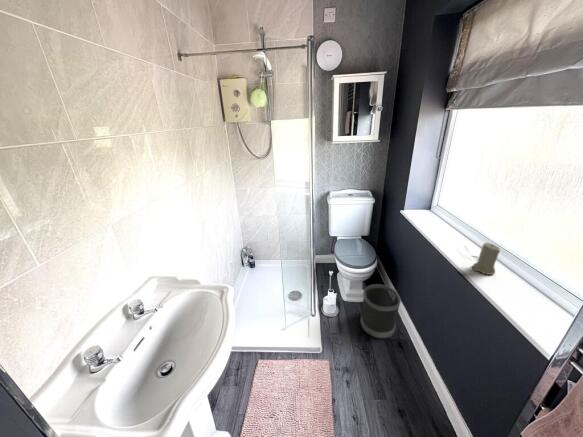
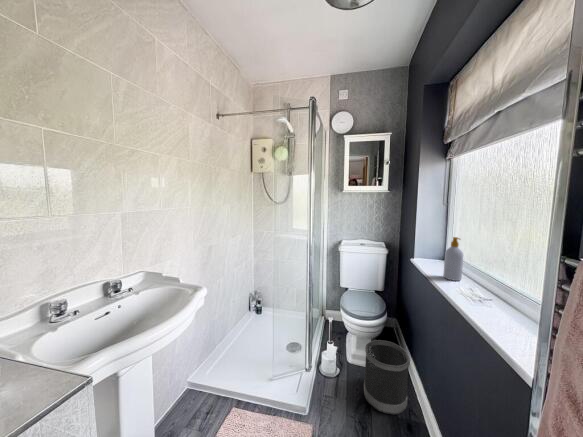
soap bottle: none [436,200,458,238] -> present [443,237,463,281]
candle: present [473,243,500,275] -> none [478,273,506,313]

